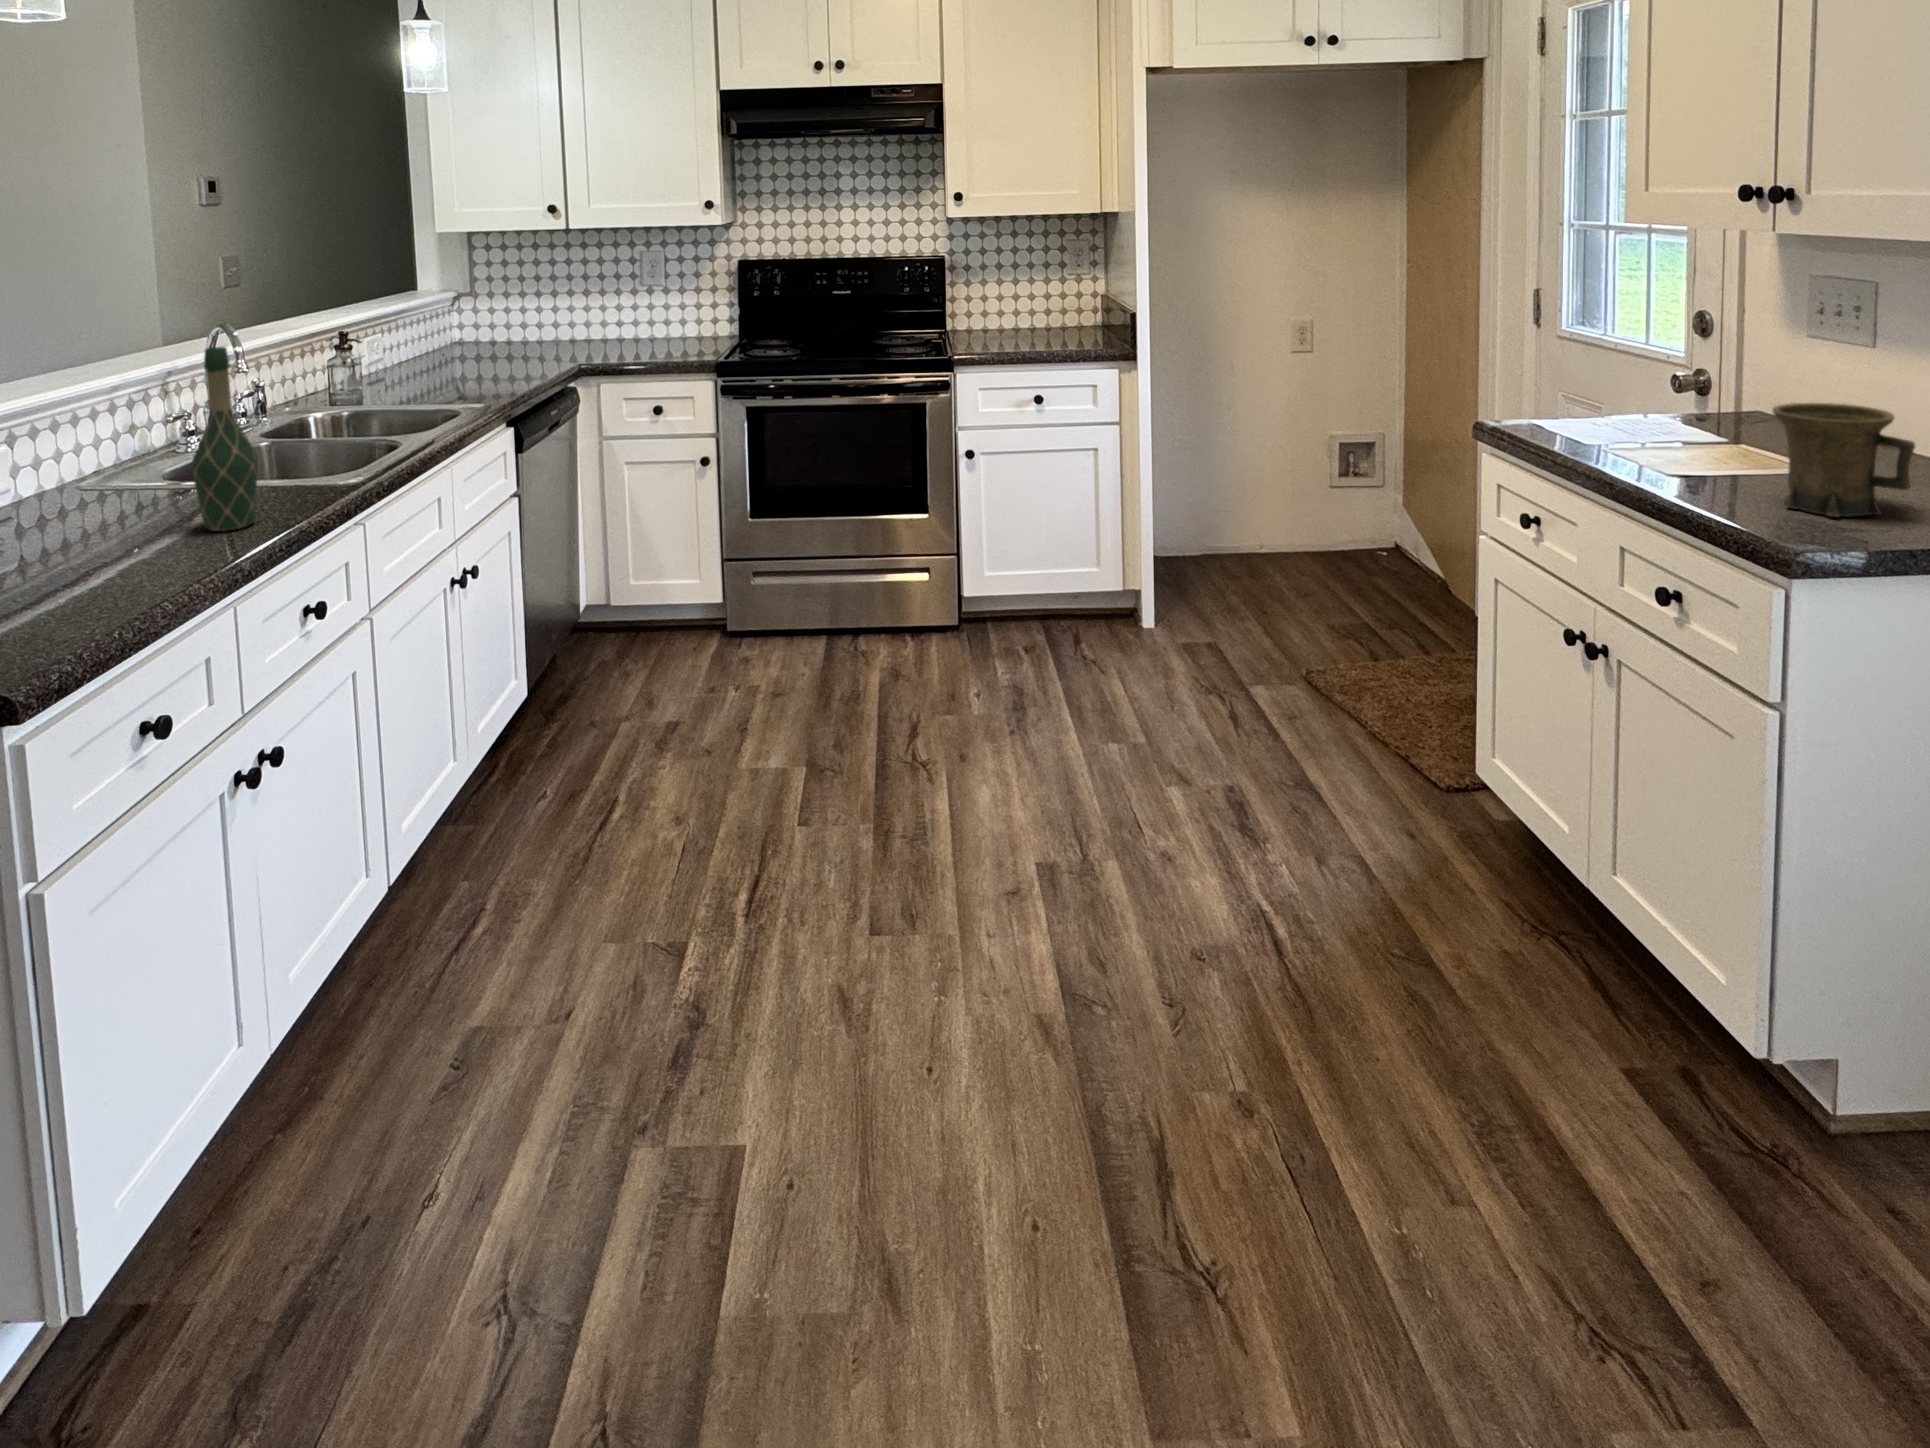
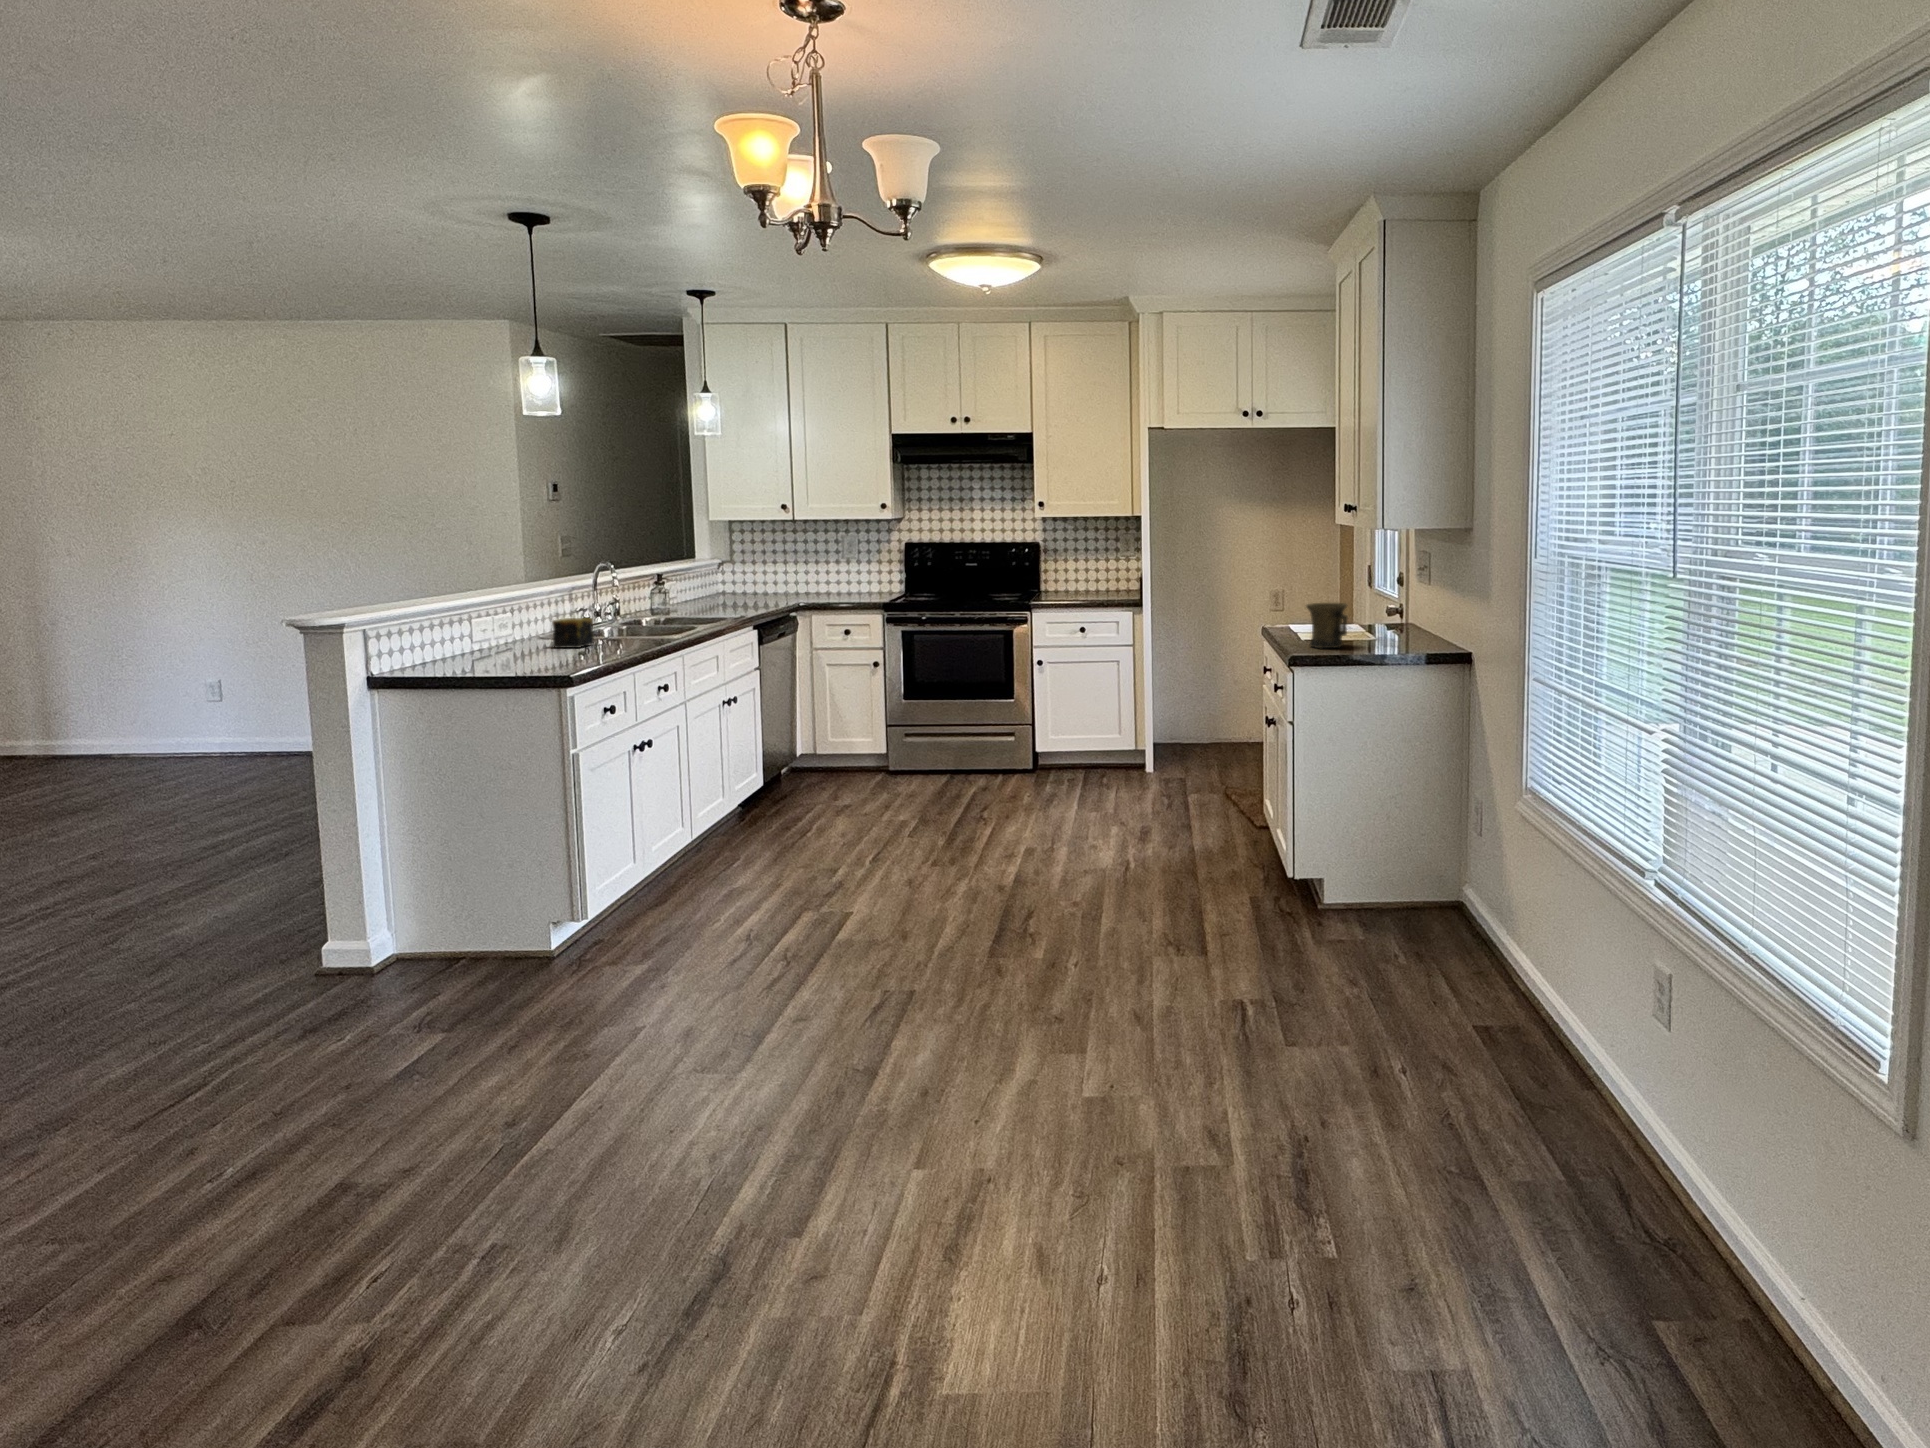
wine bottle: present [191,347,258,531] -> none [605,565,634,649]
candle: none [78,458,178,529] -> present [552,618,594,648]

